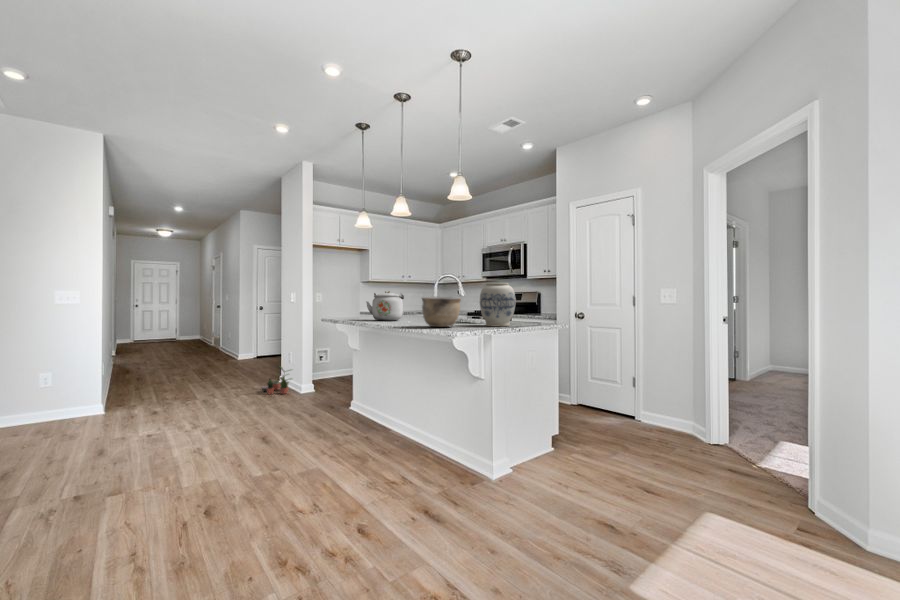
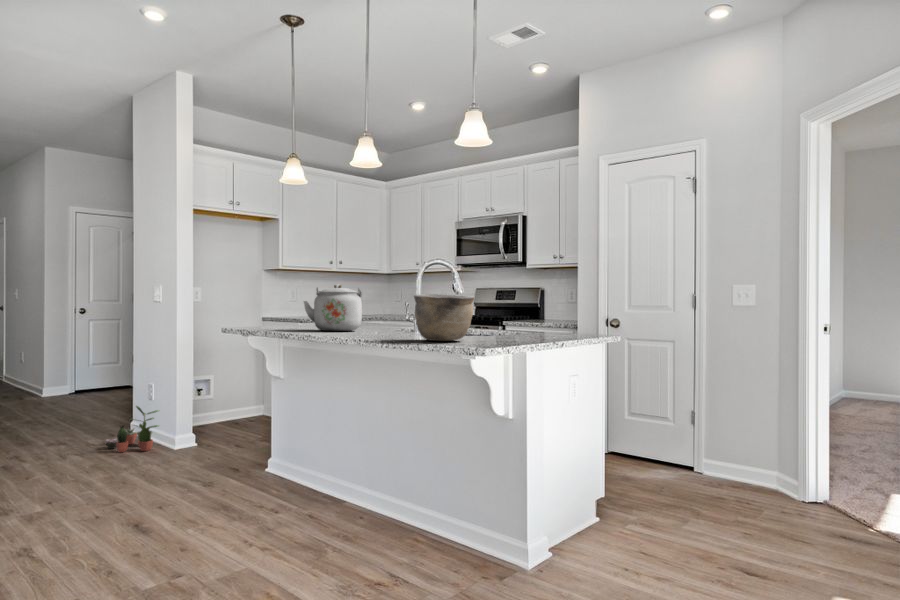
vase: present [480,283,516,326] -> none [494,274,548,339]

